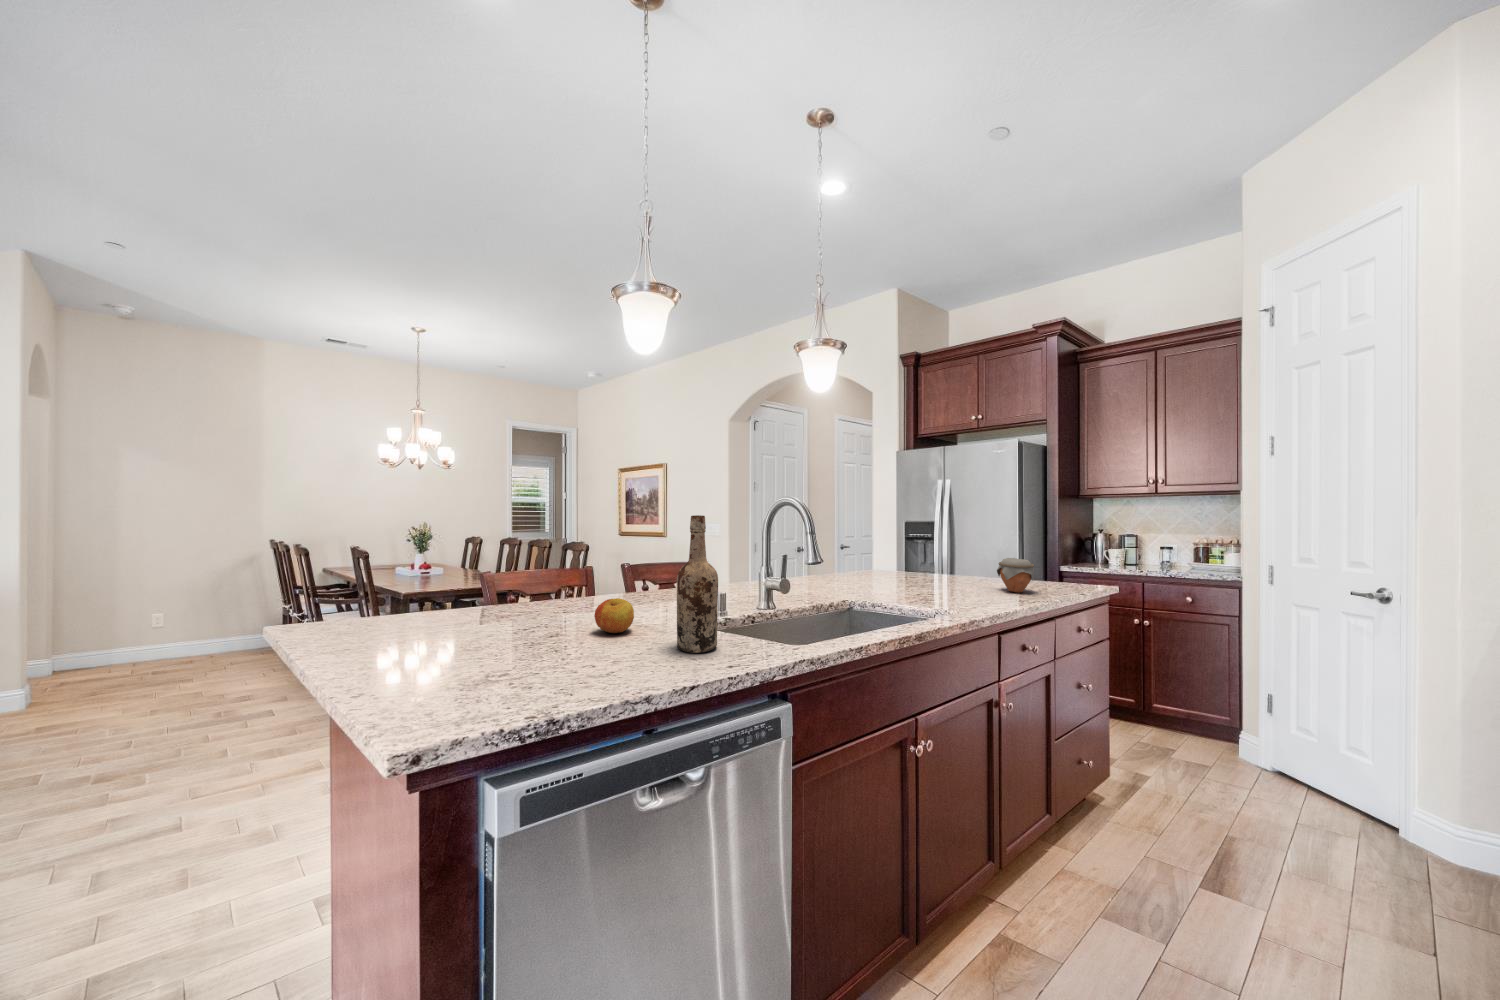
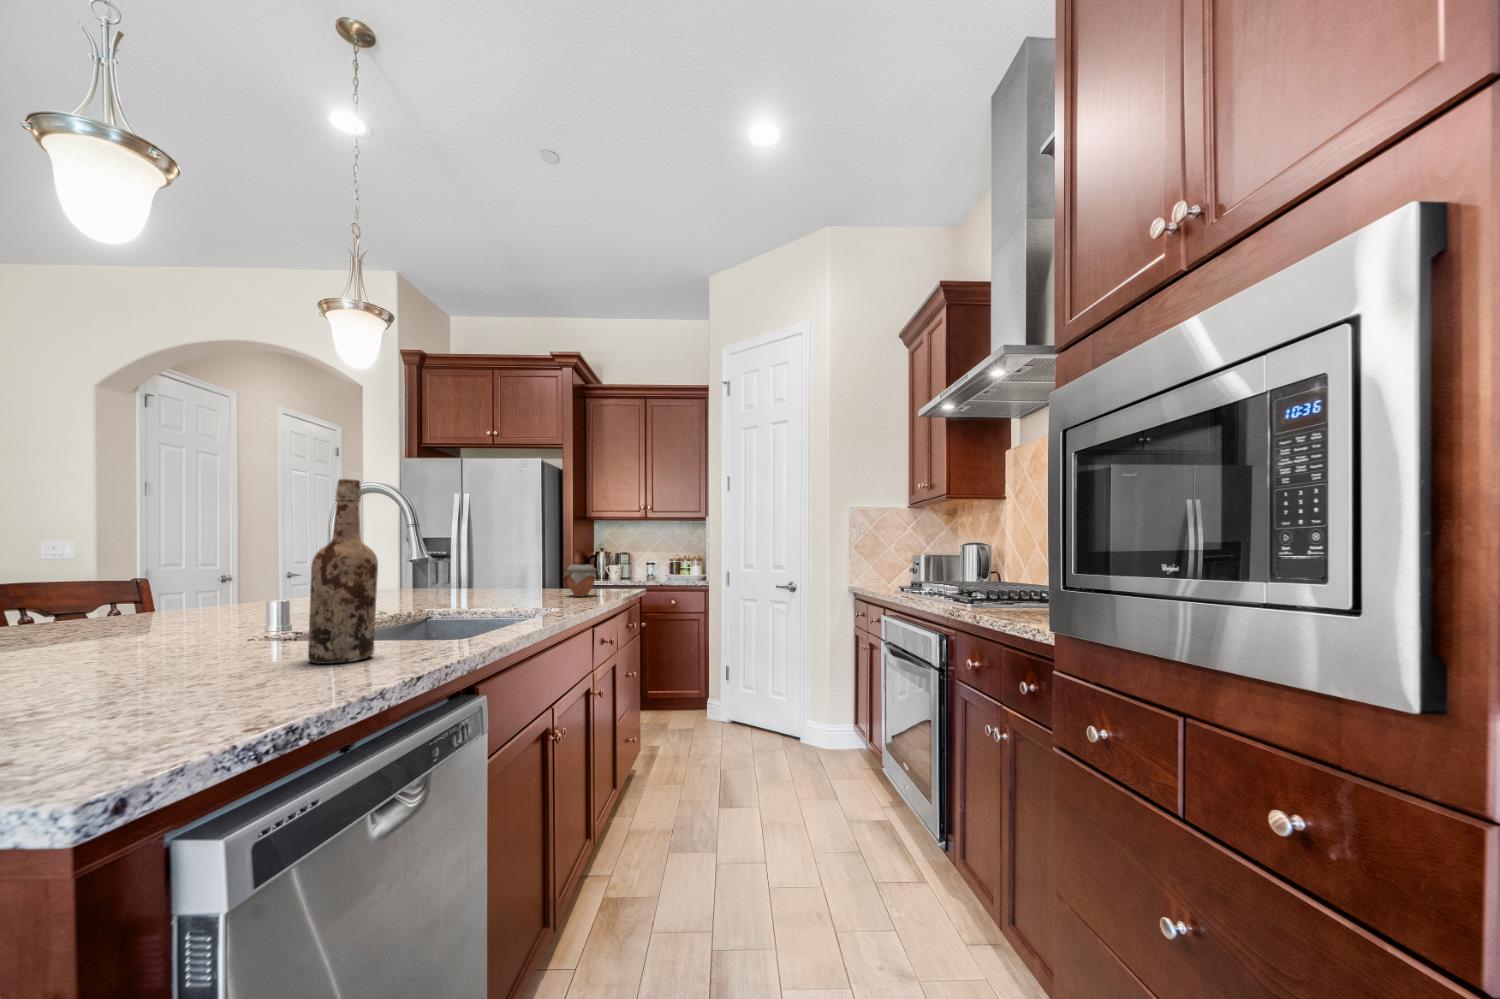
apple: present [594,598,634,633] -> none [98,617,189,673]

